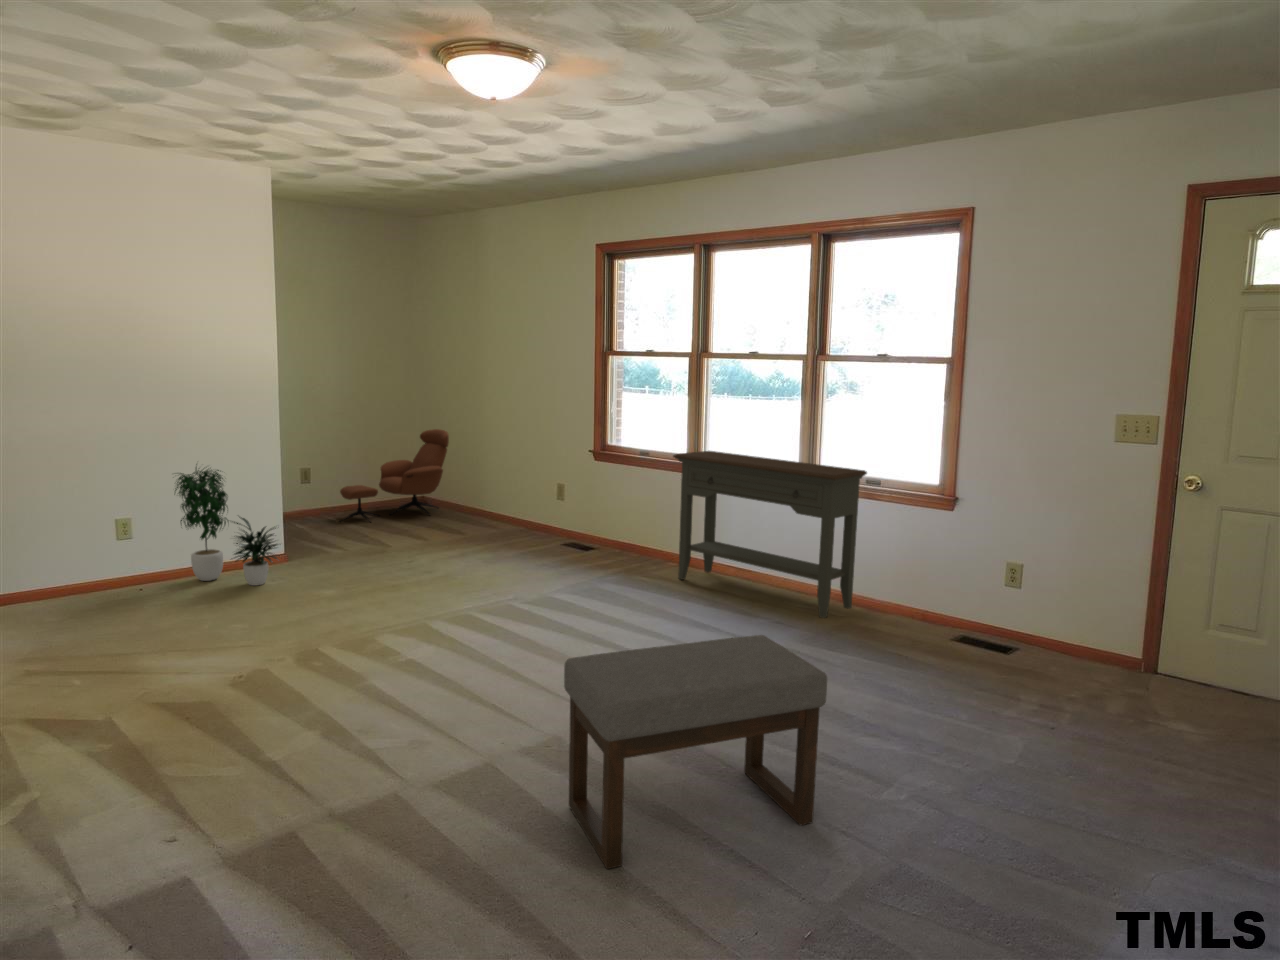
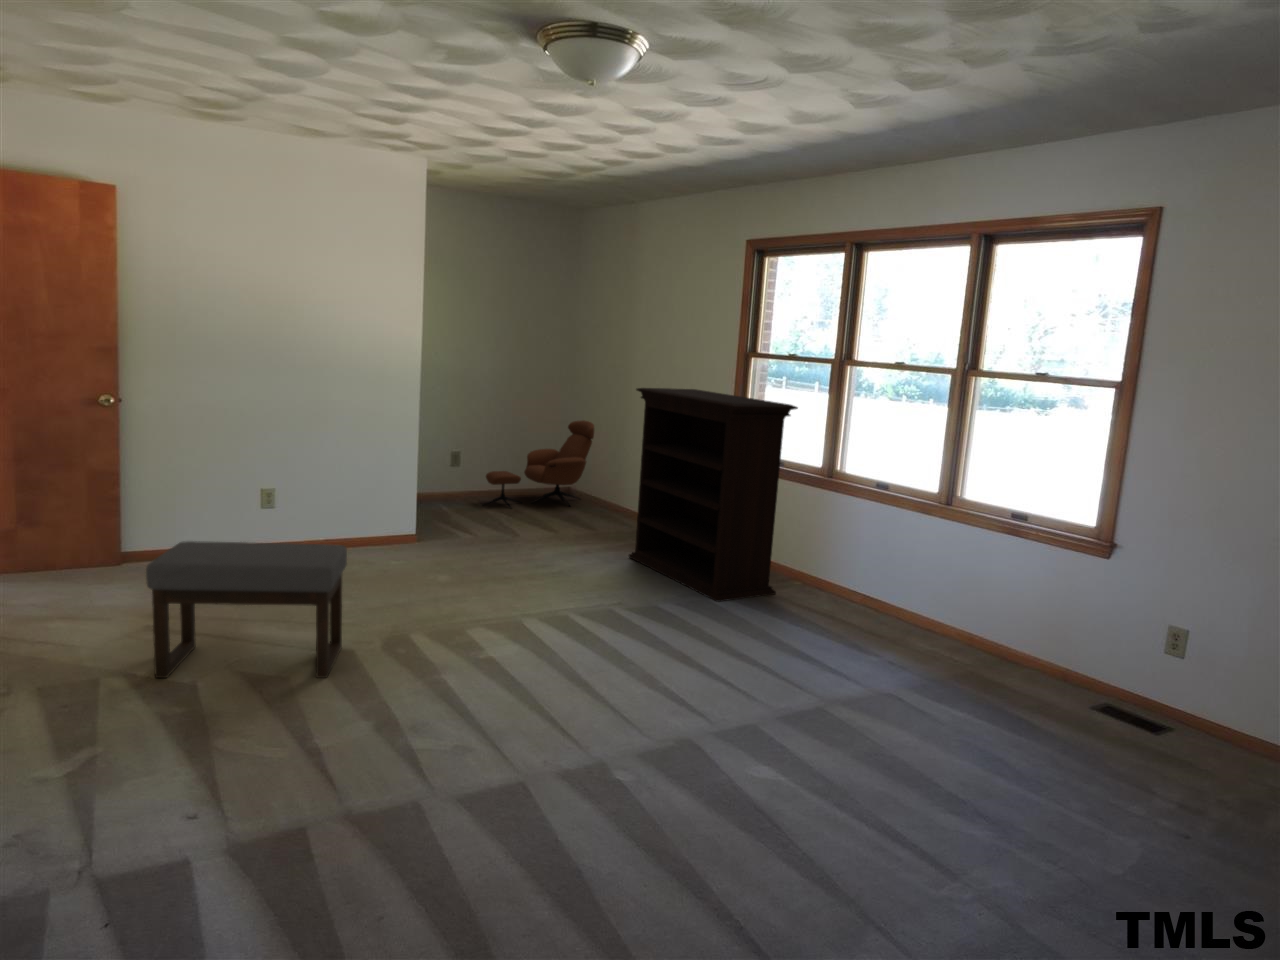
bookshelf: none [503,390,665,589] -> present [629,388,798,602]
console table: present [673,451,867,618] -> none [798,465,1013,663]
potted plant: present [175,464,278,585] -> none [318,439,413,563]
ottoman: present [564,635,827,869] -> present [146,541,347,678]

